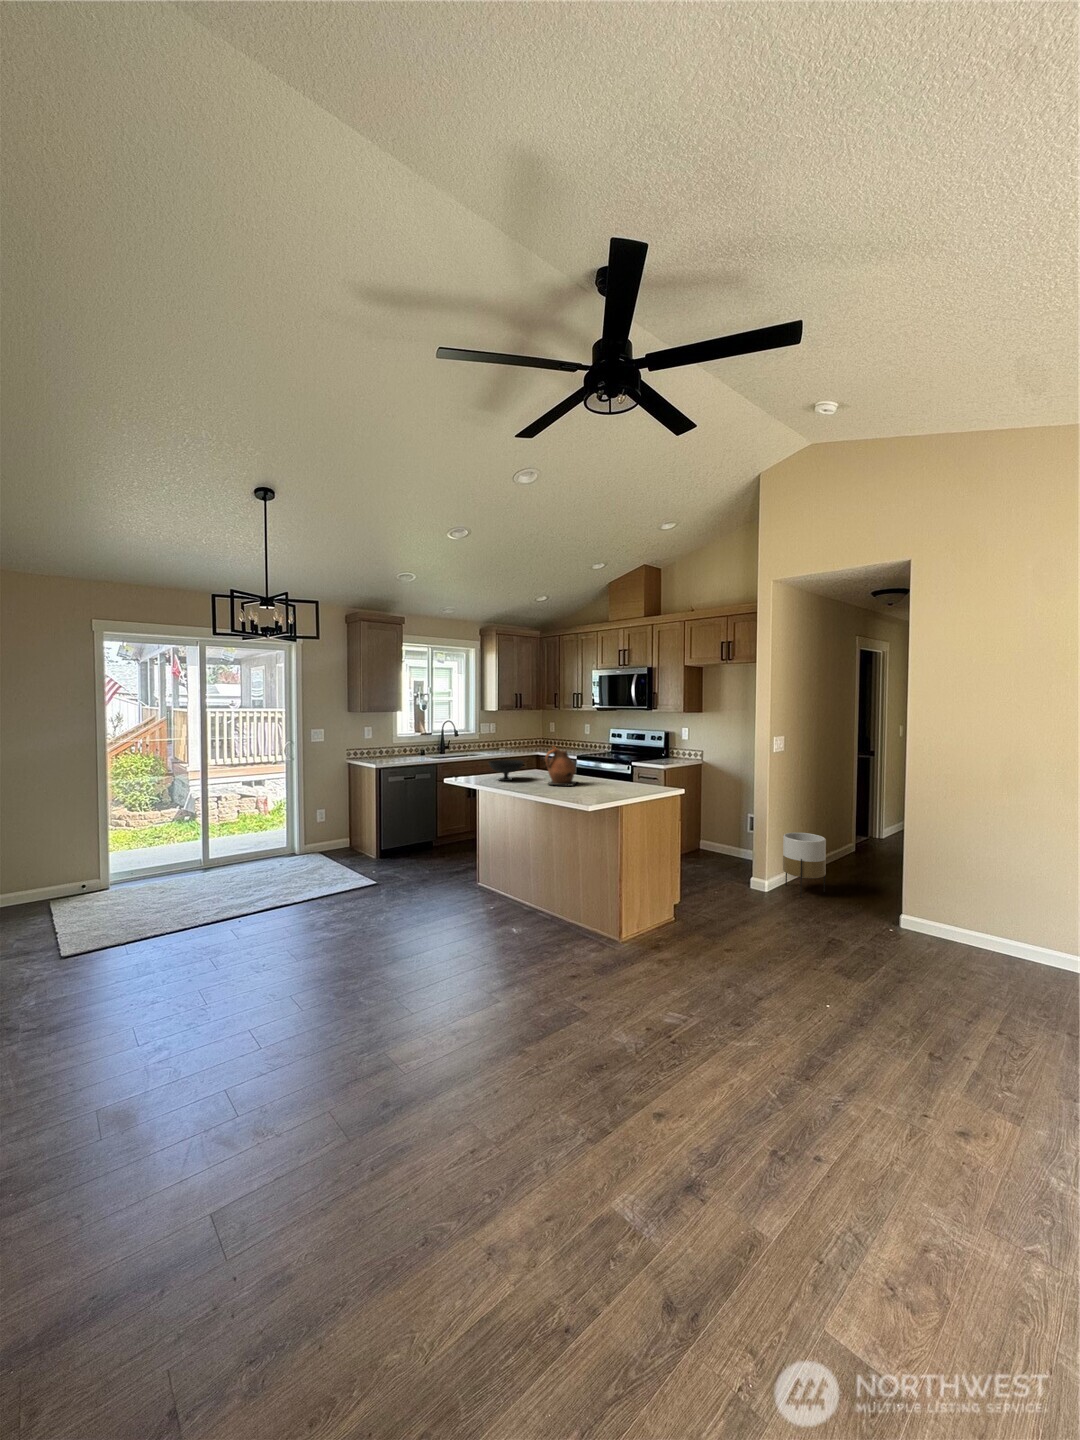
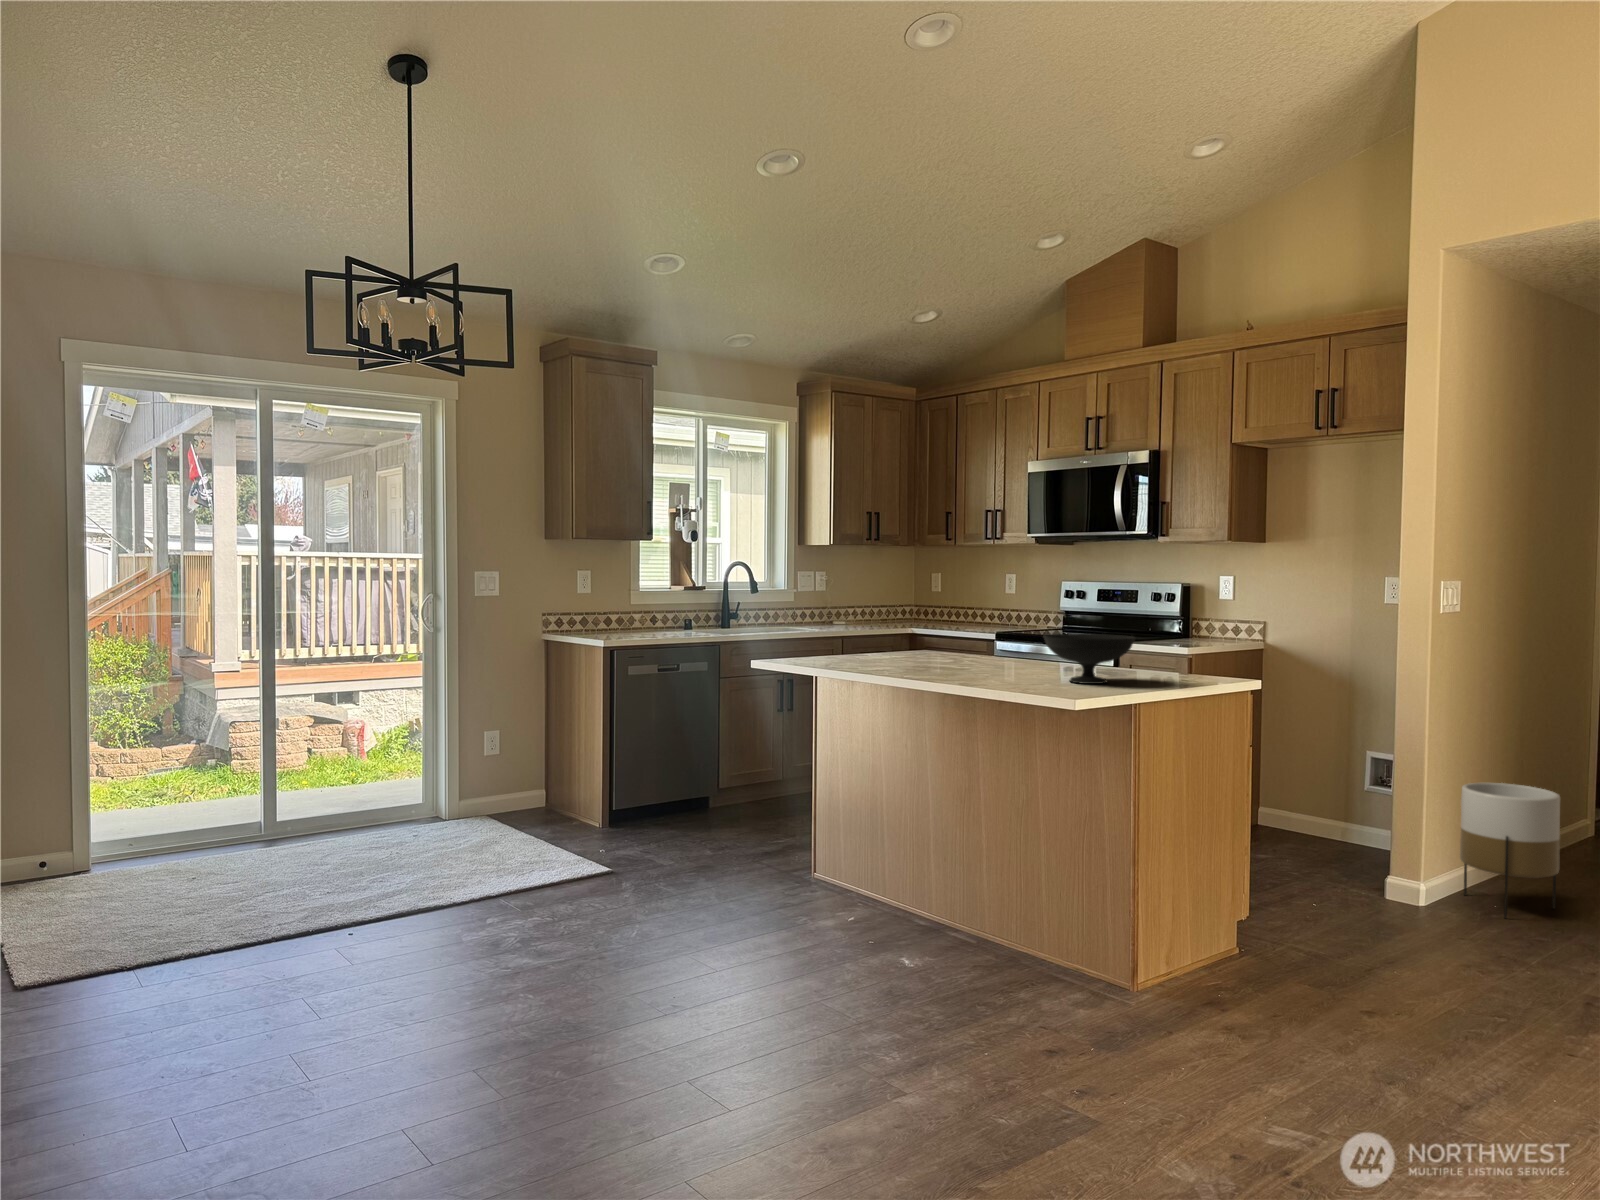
ceramic pitcher: present [545,747,578,786] -> none [960,590,1028,671]
bowl: present [488,760,524,781] -> present [1044,634,1135,684]

